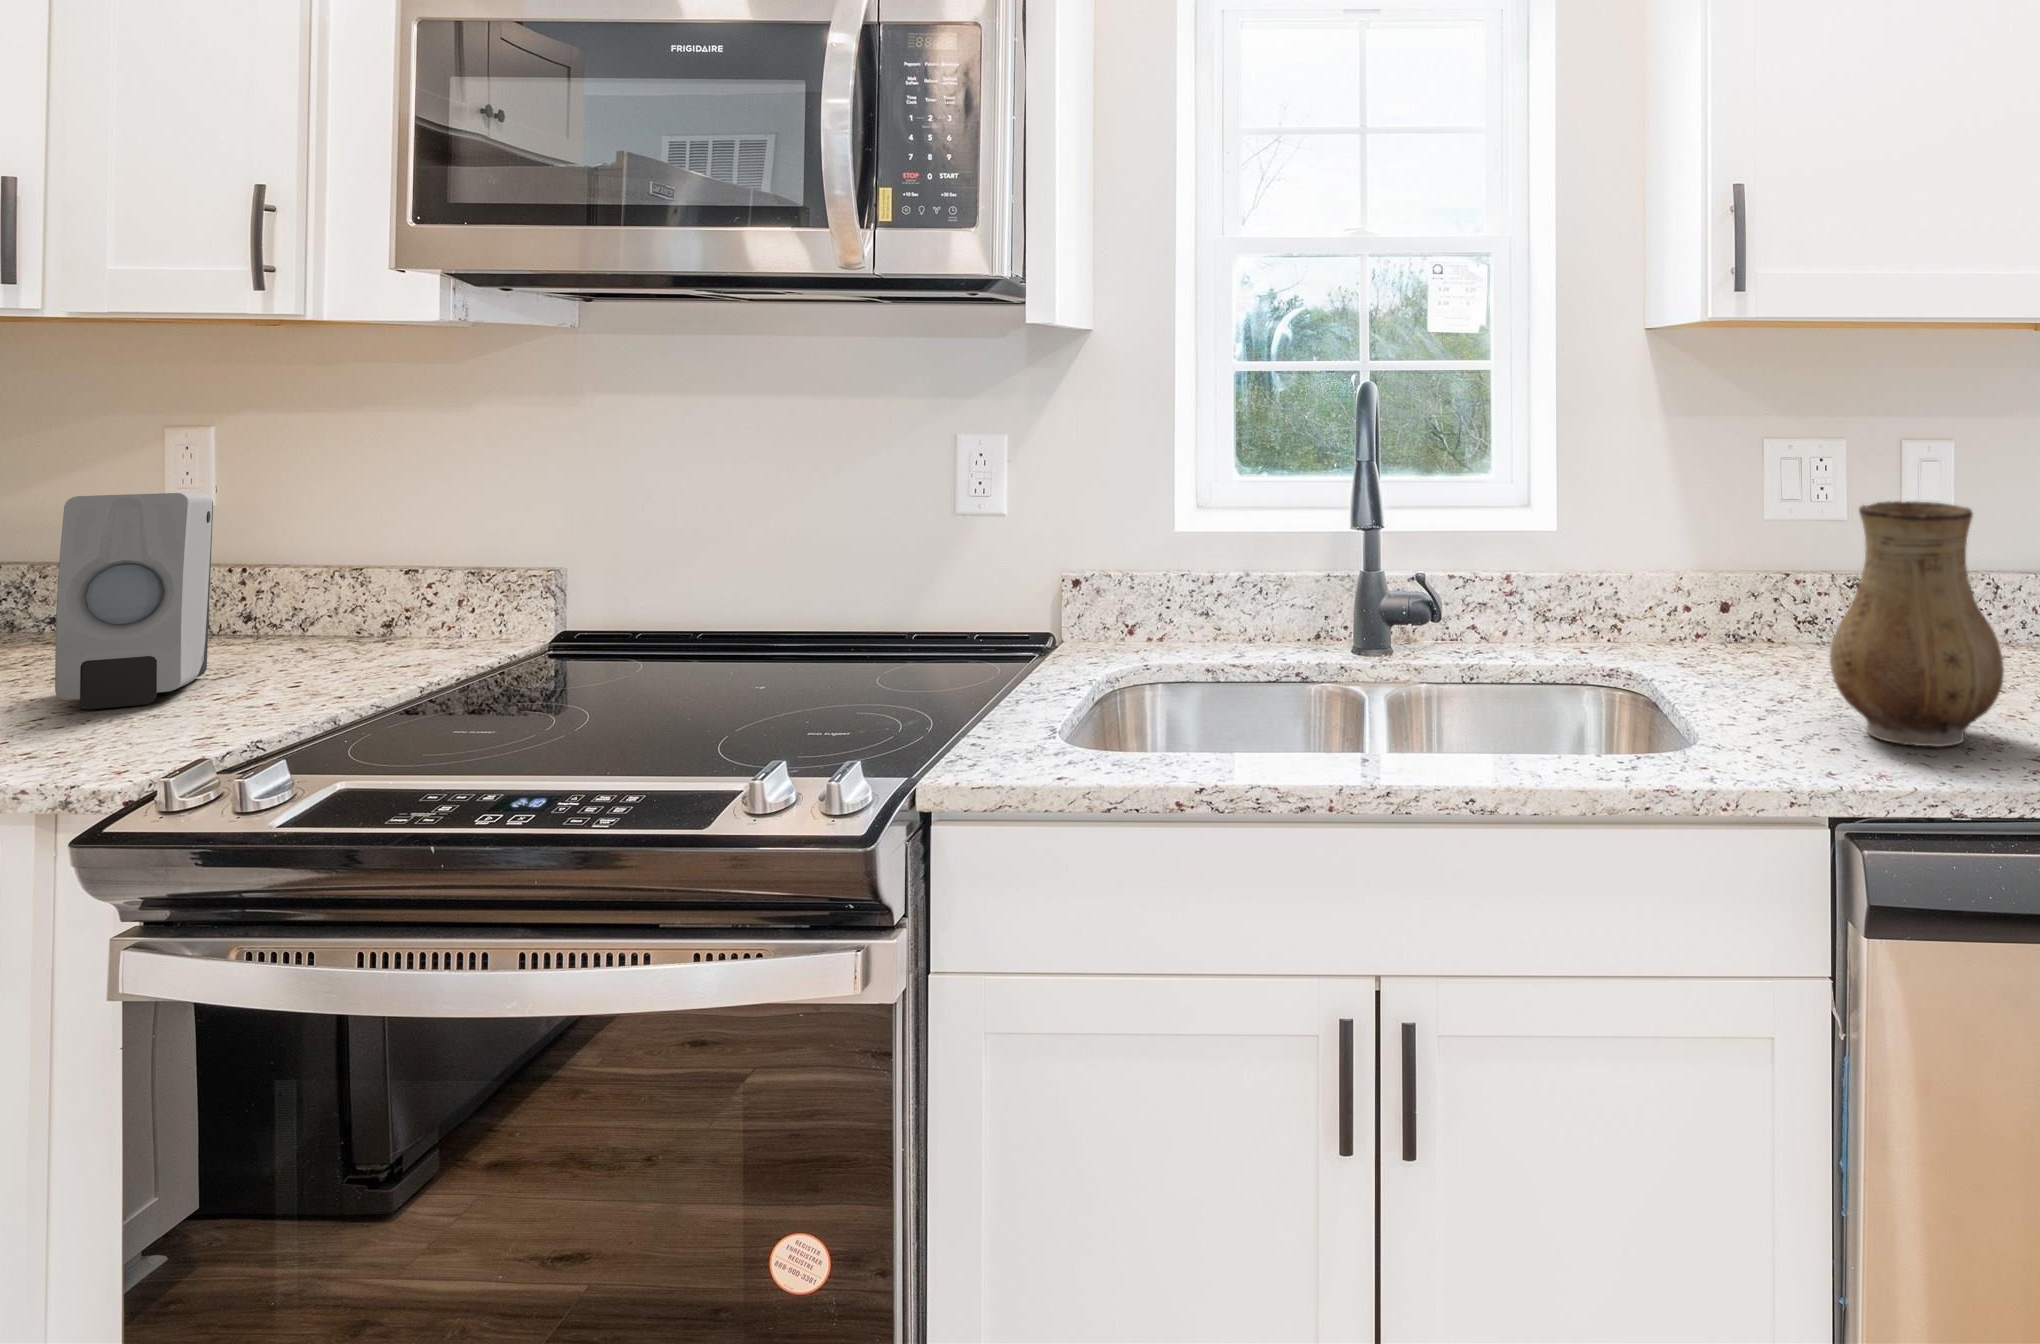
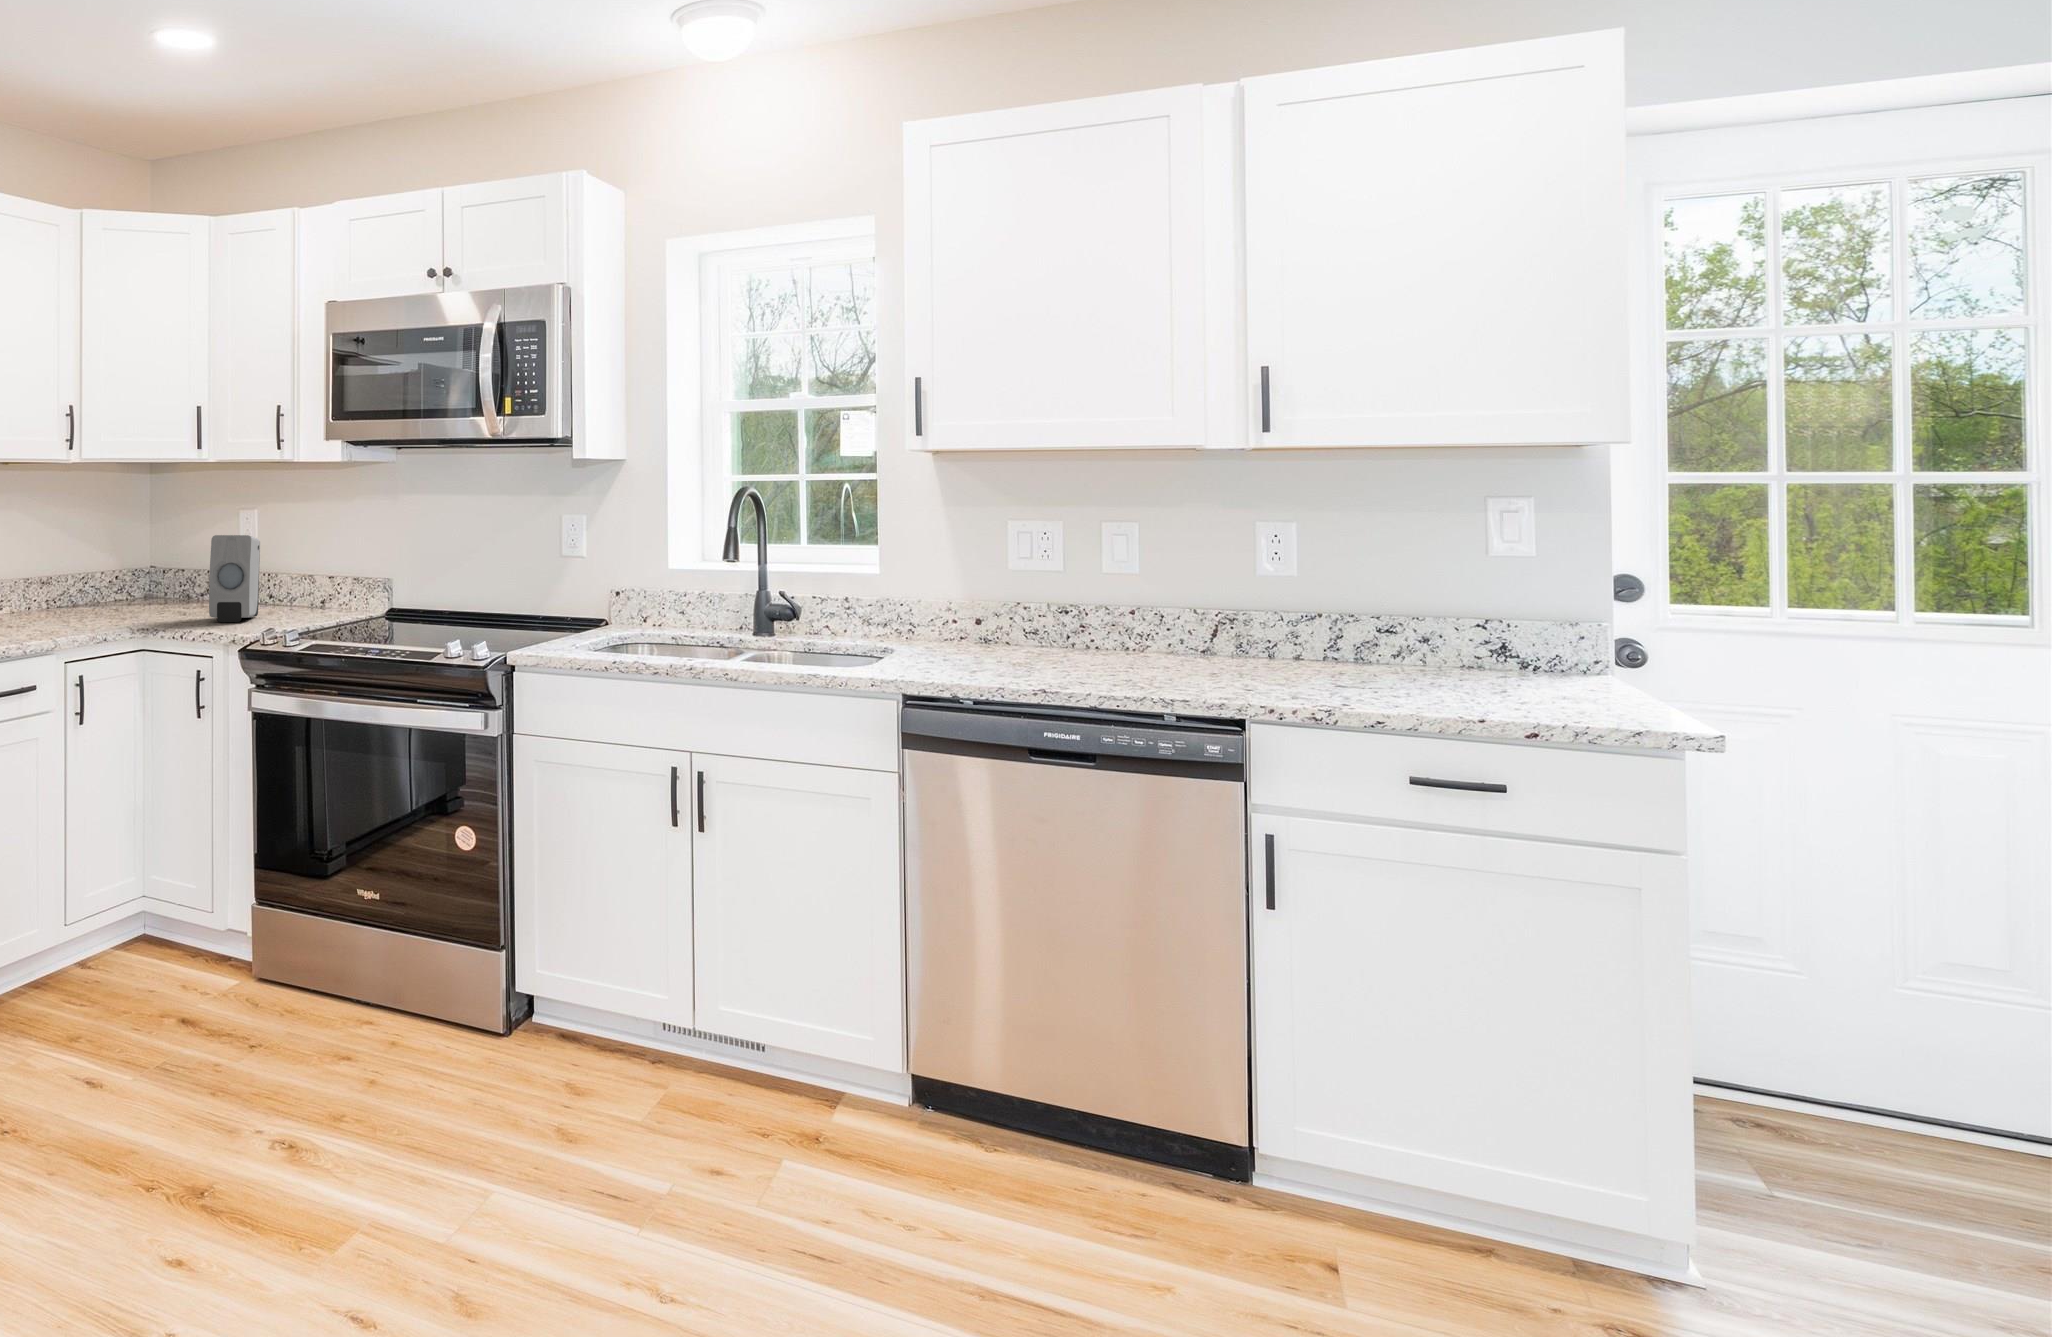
ceramic pitcher: present [1830,501,2004,747] -> none [955,549,1051,679]

